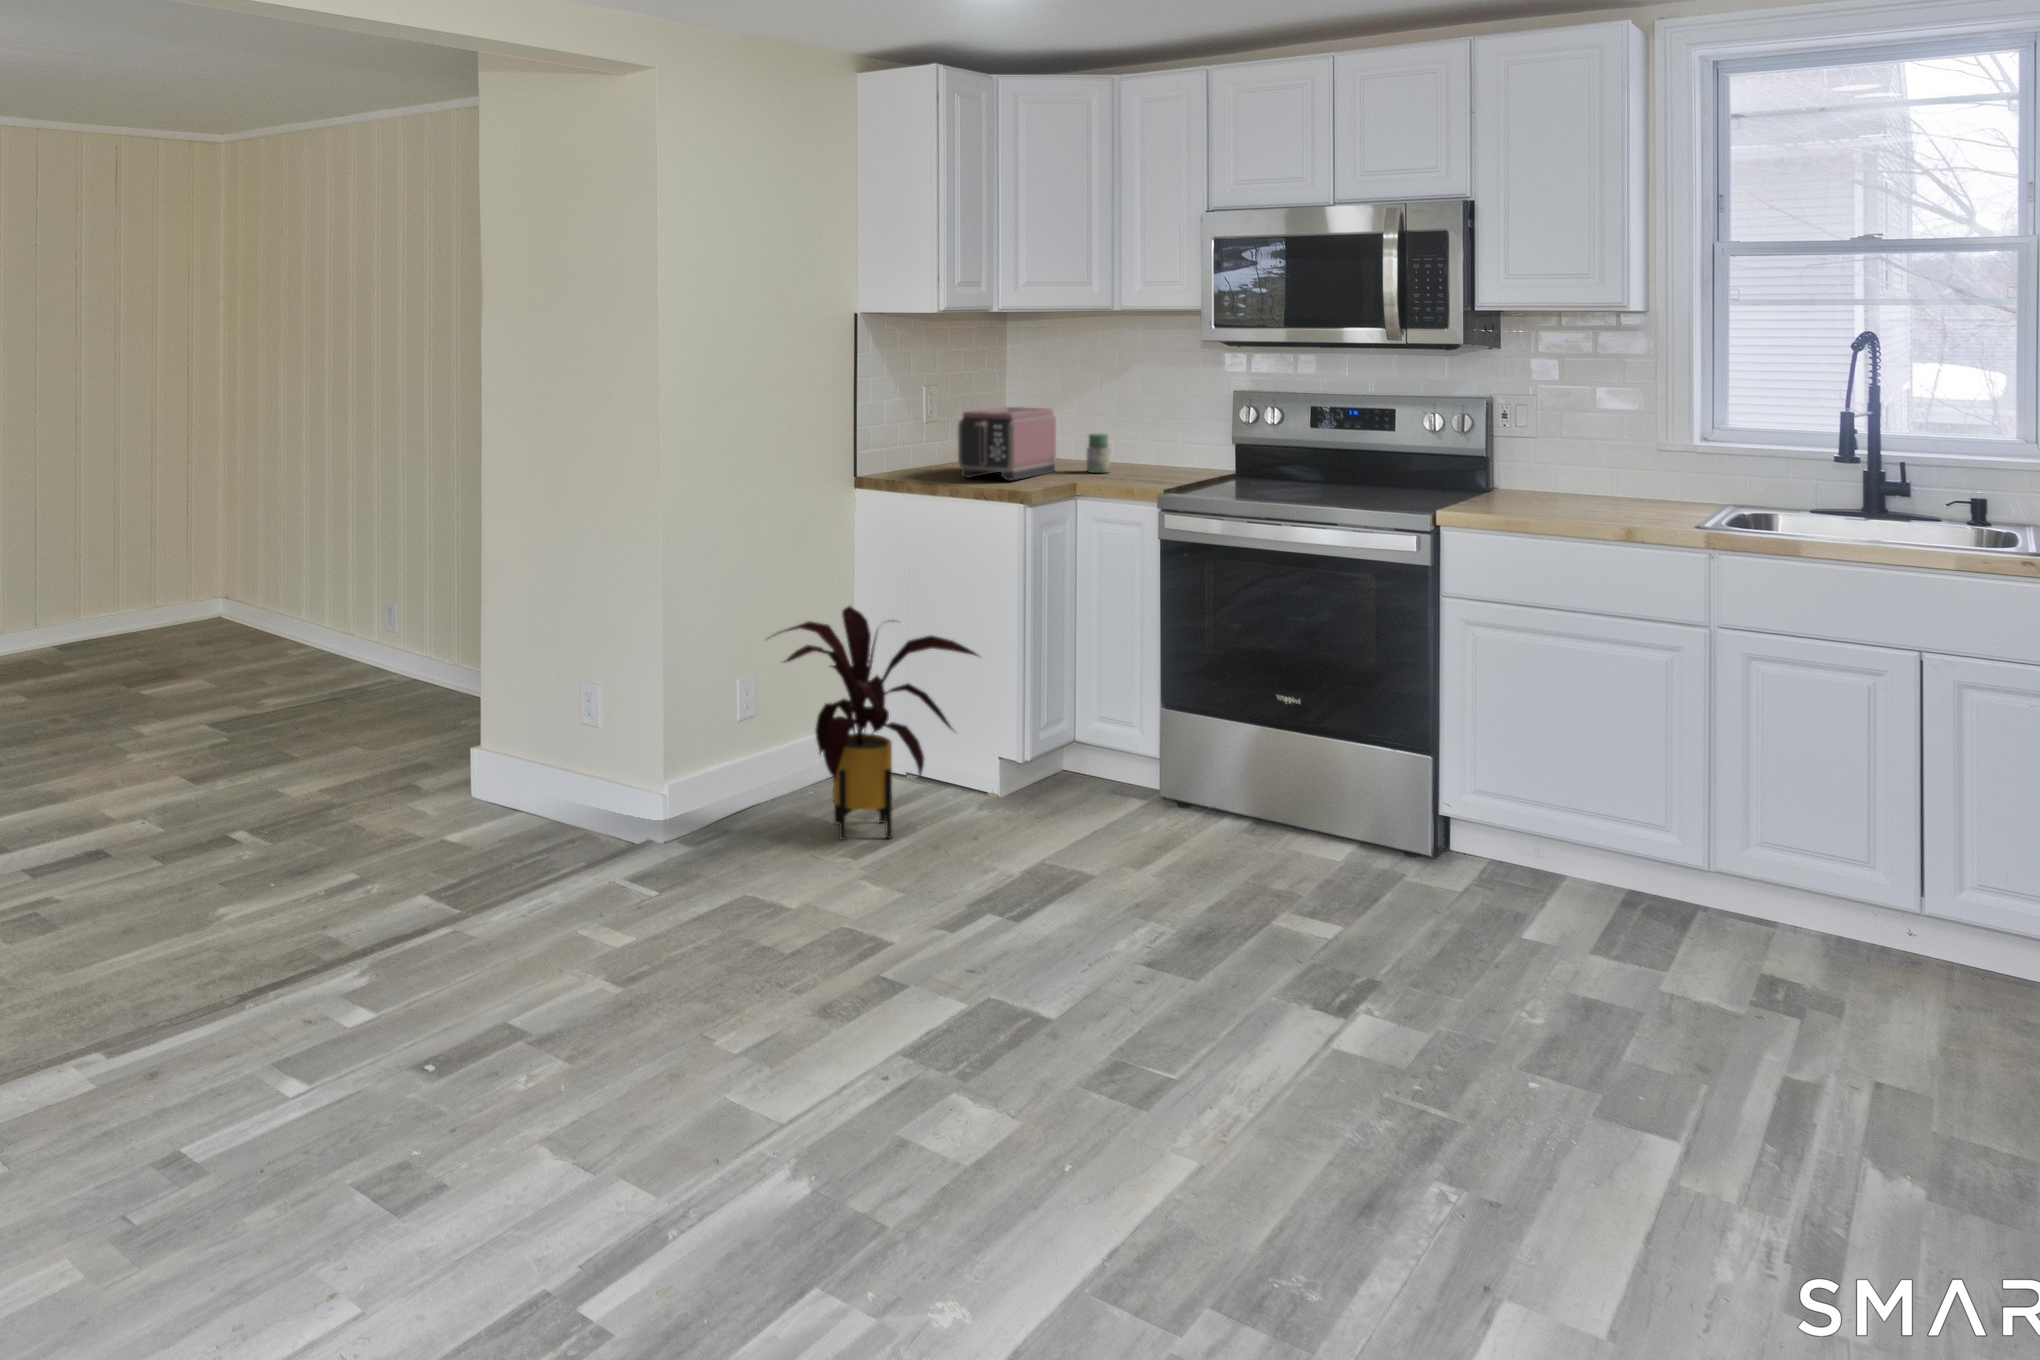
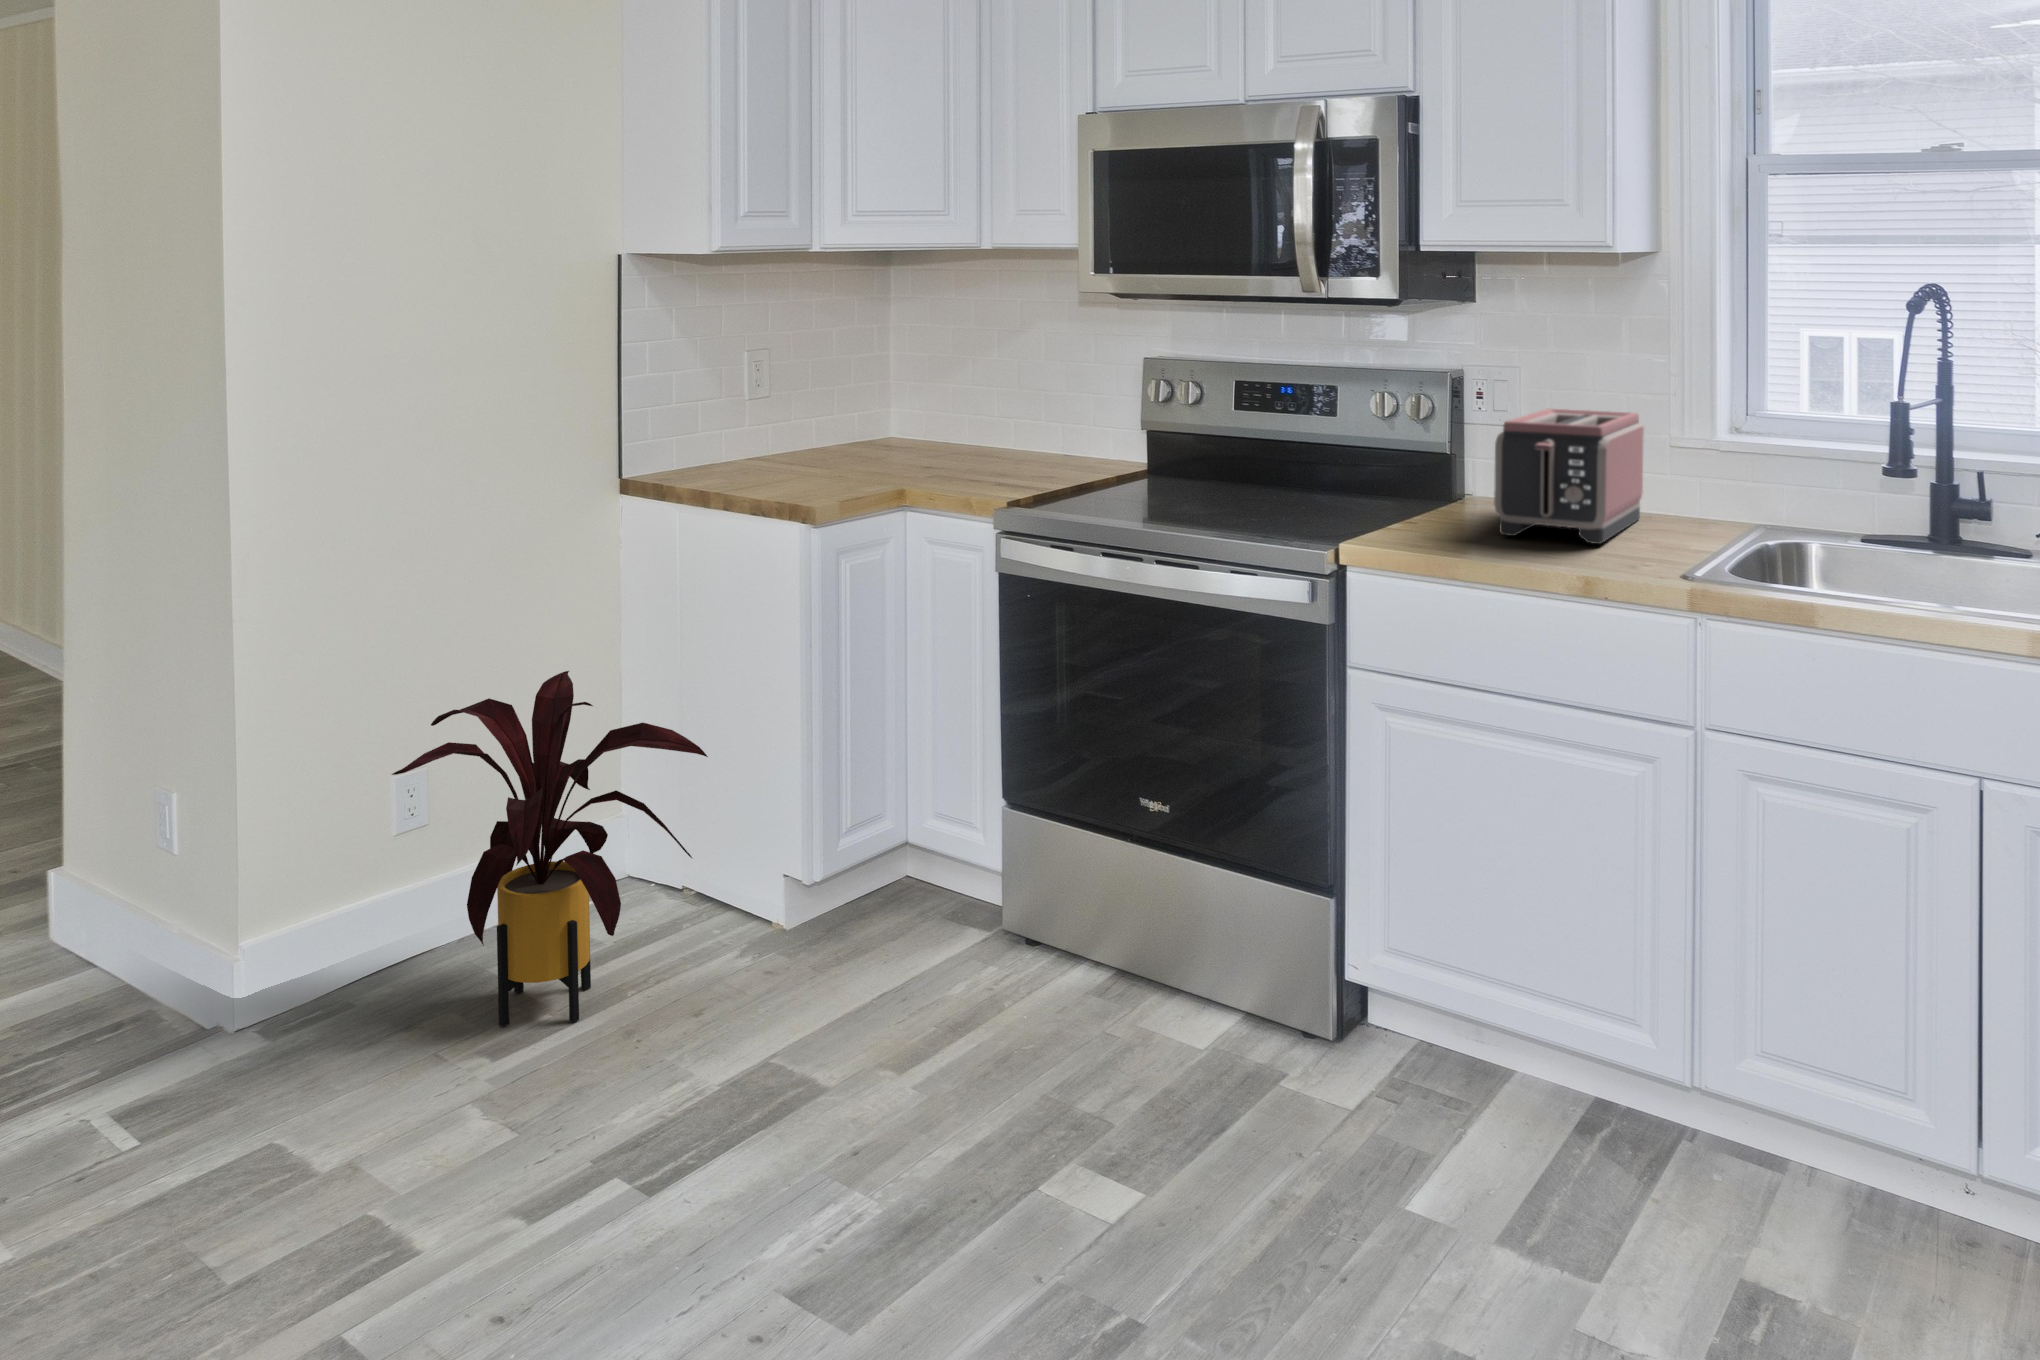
toaster: present [958,407,1056,481] -> present [1494,409,1644,544]
jar: present [1087,434,1110,473] -> none [949,419,981,473]

